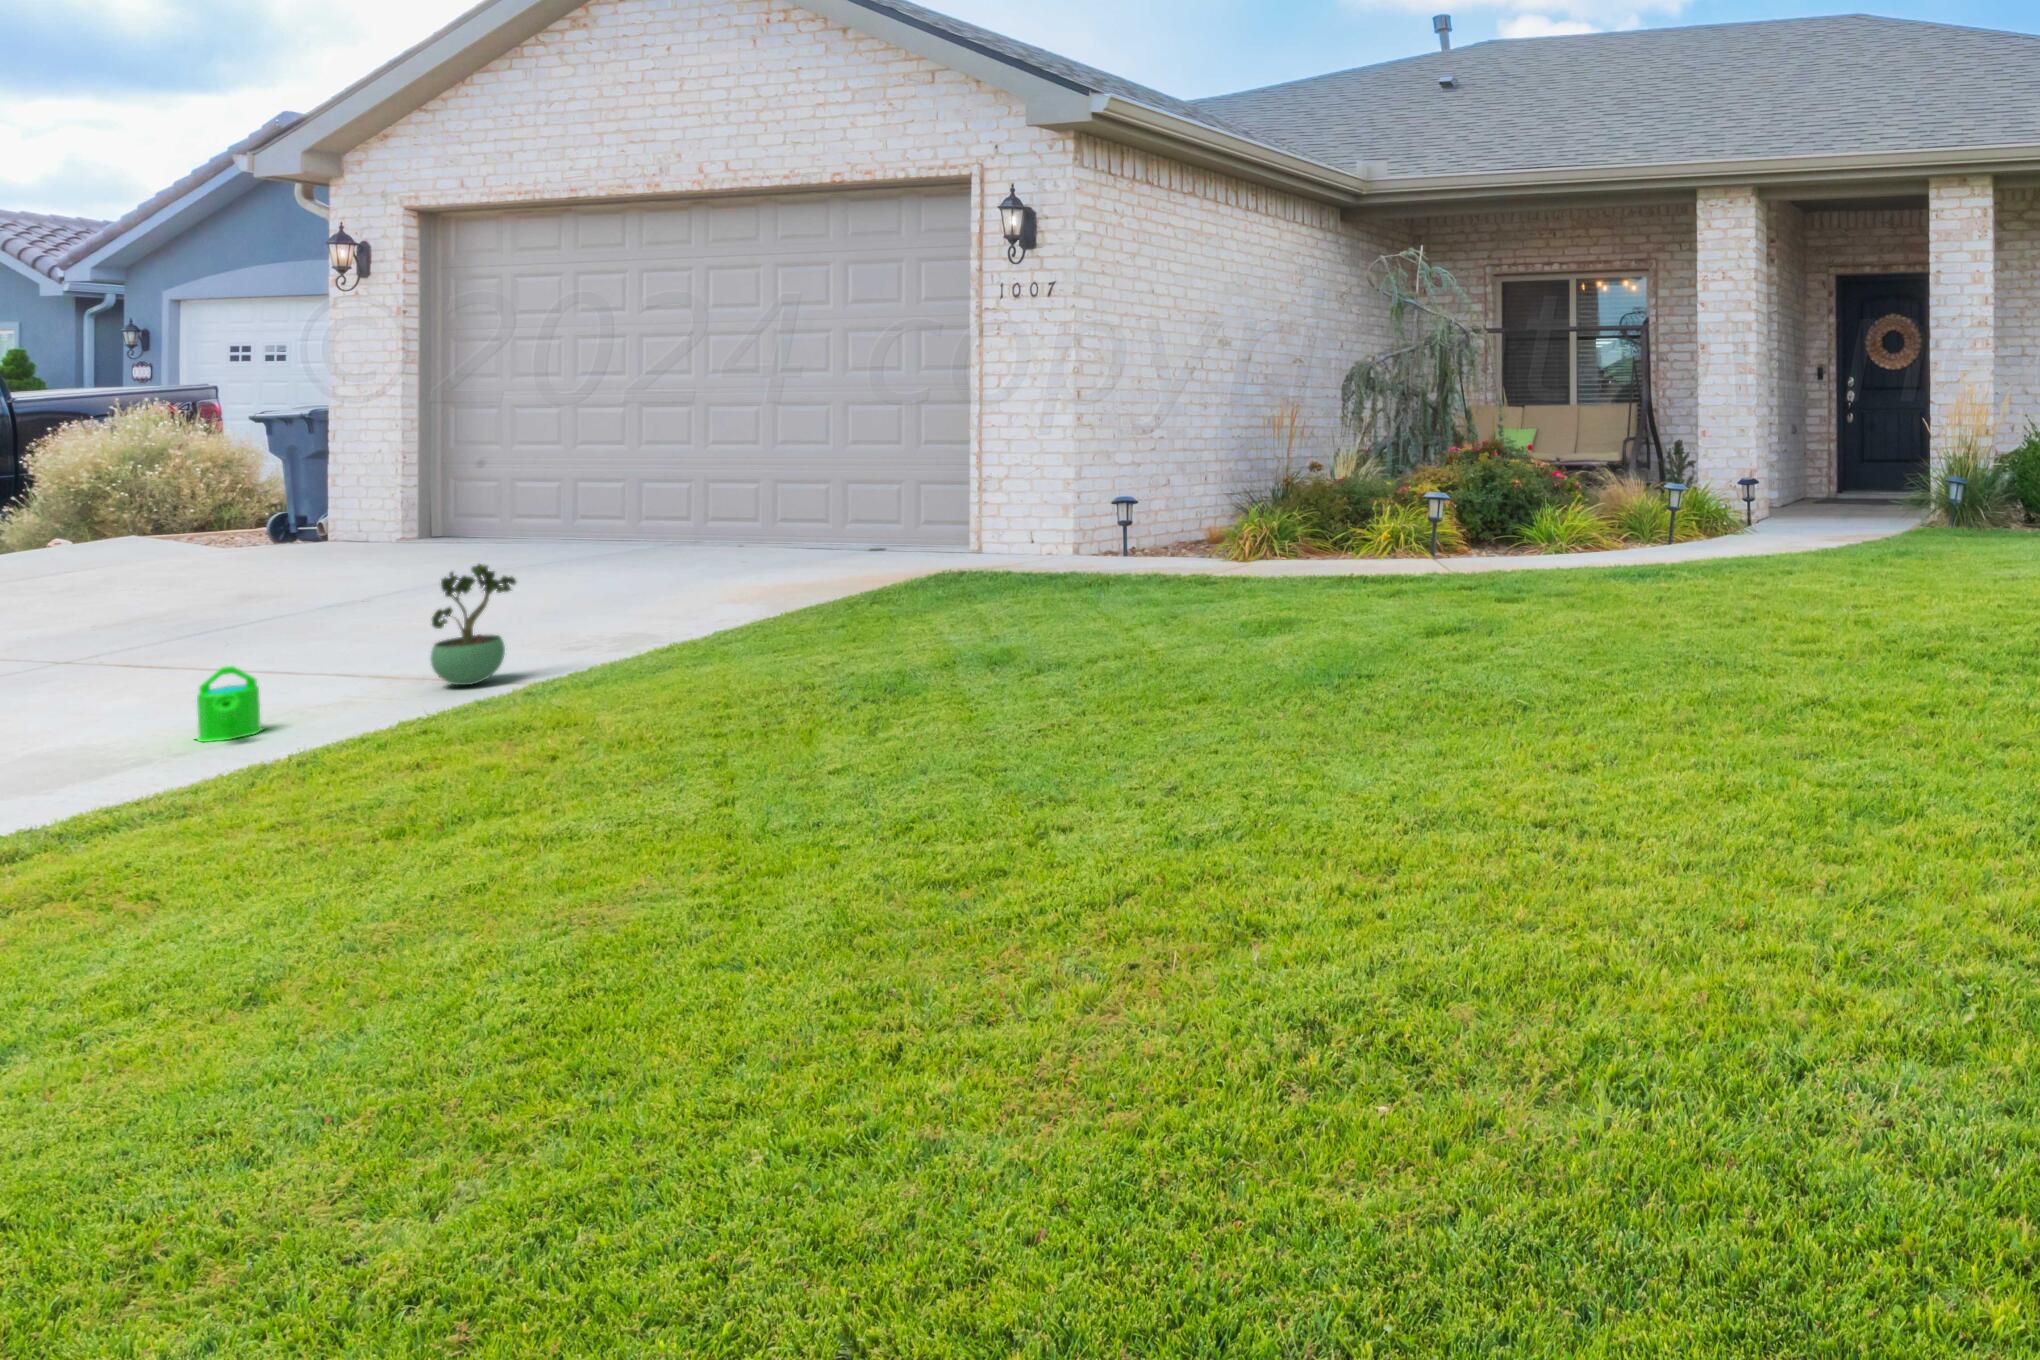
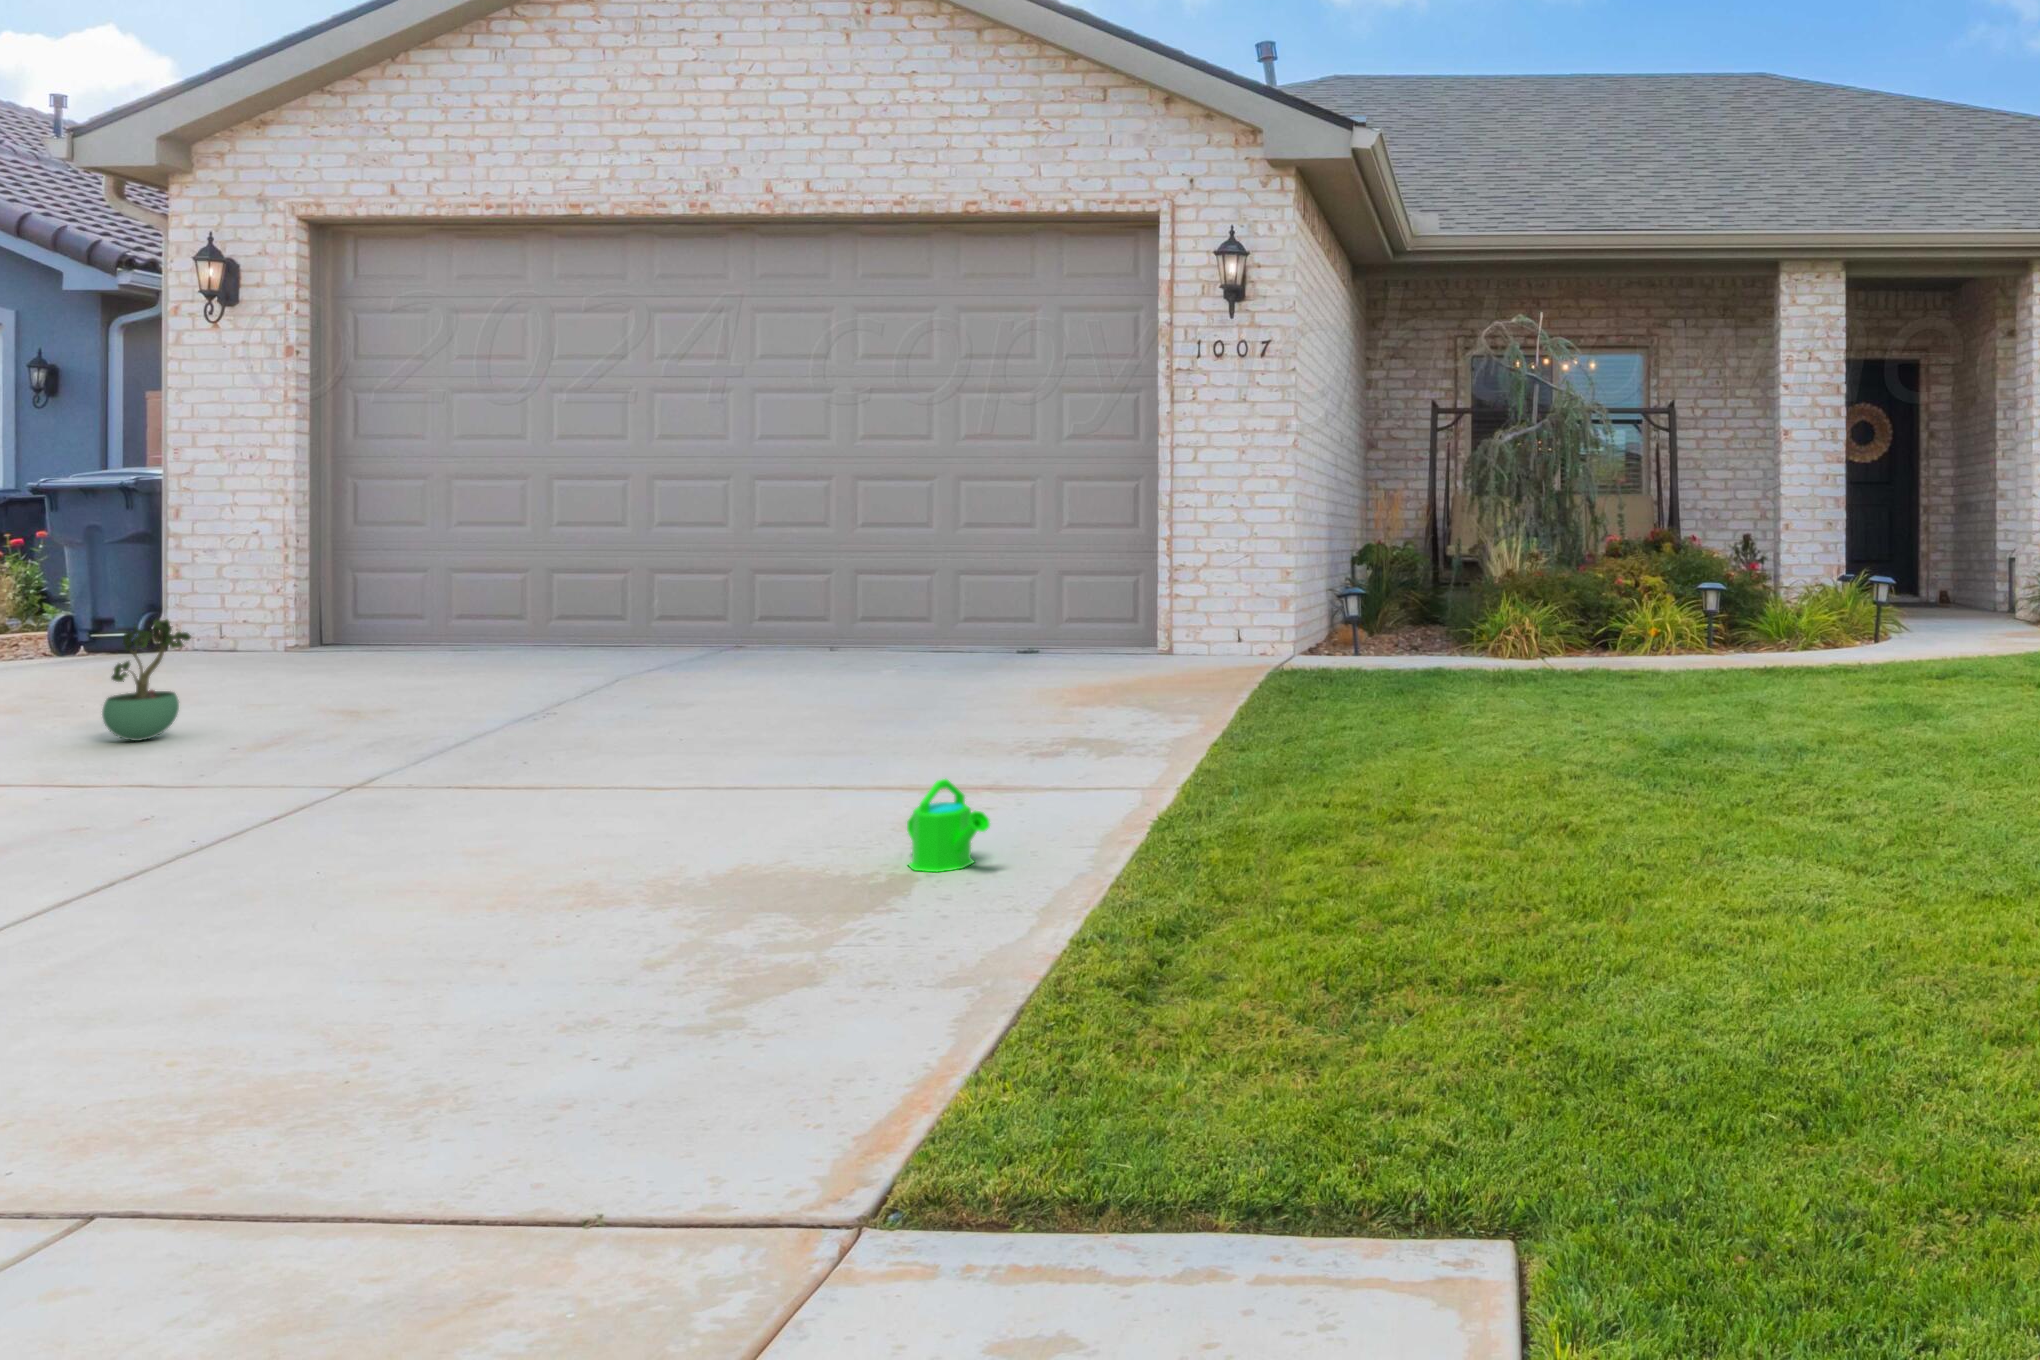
potted plant: present [431,564,517,685] -> present [102,619,191,741]

